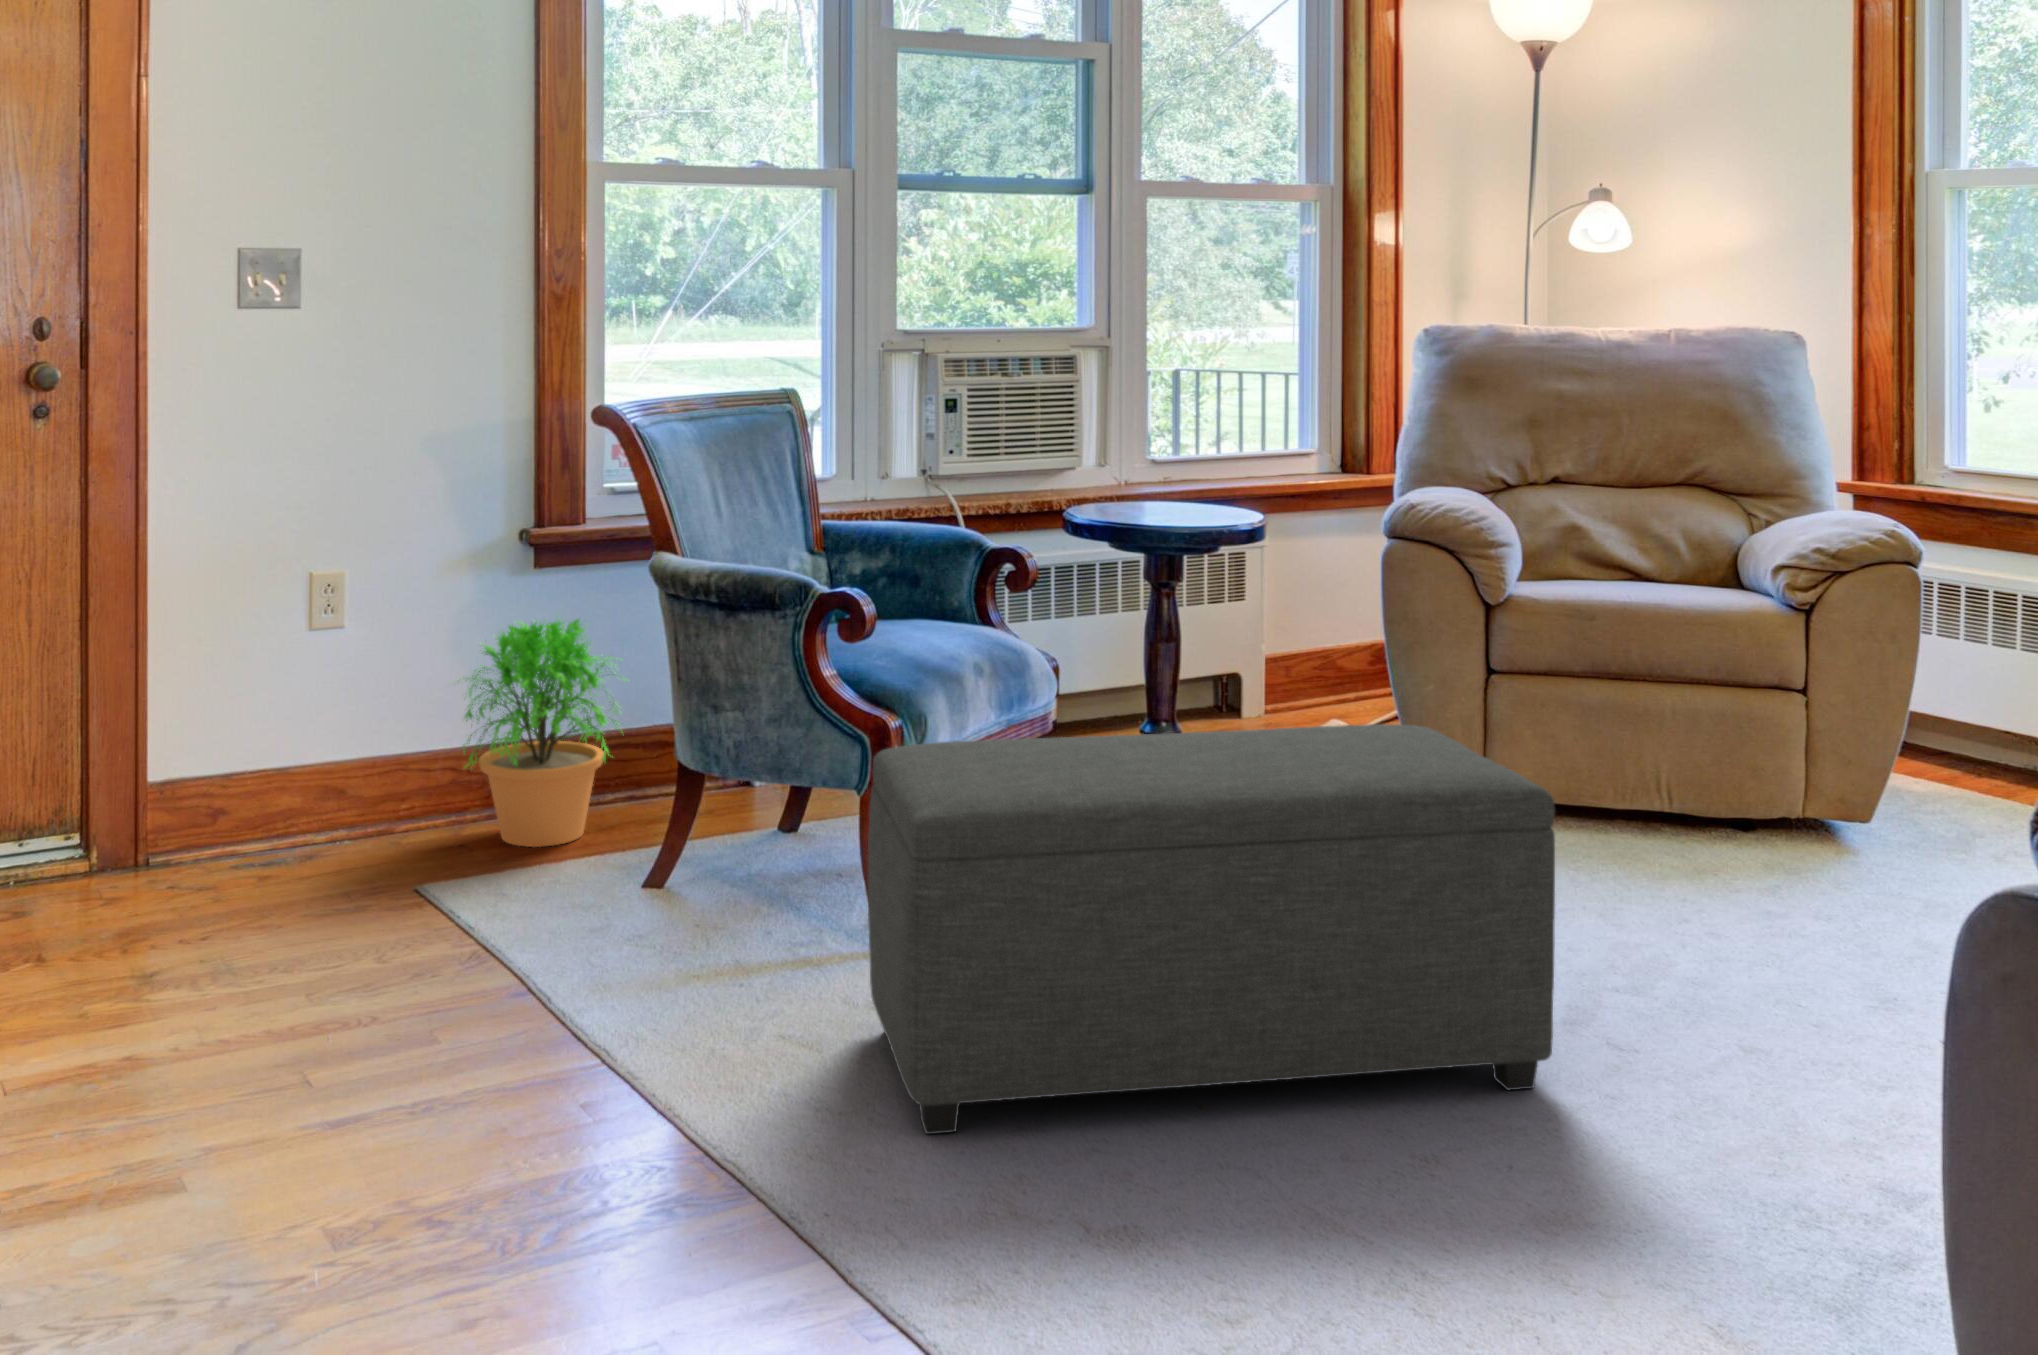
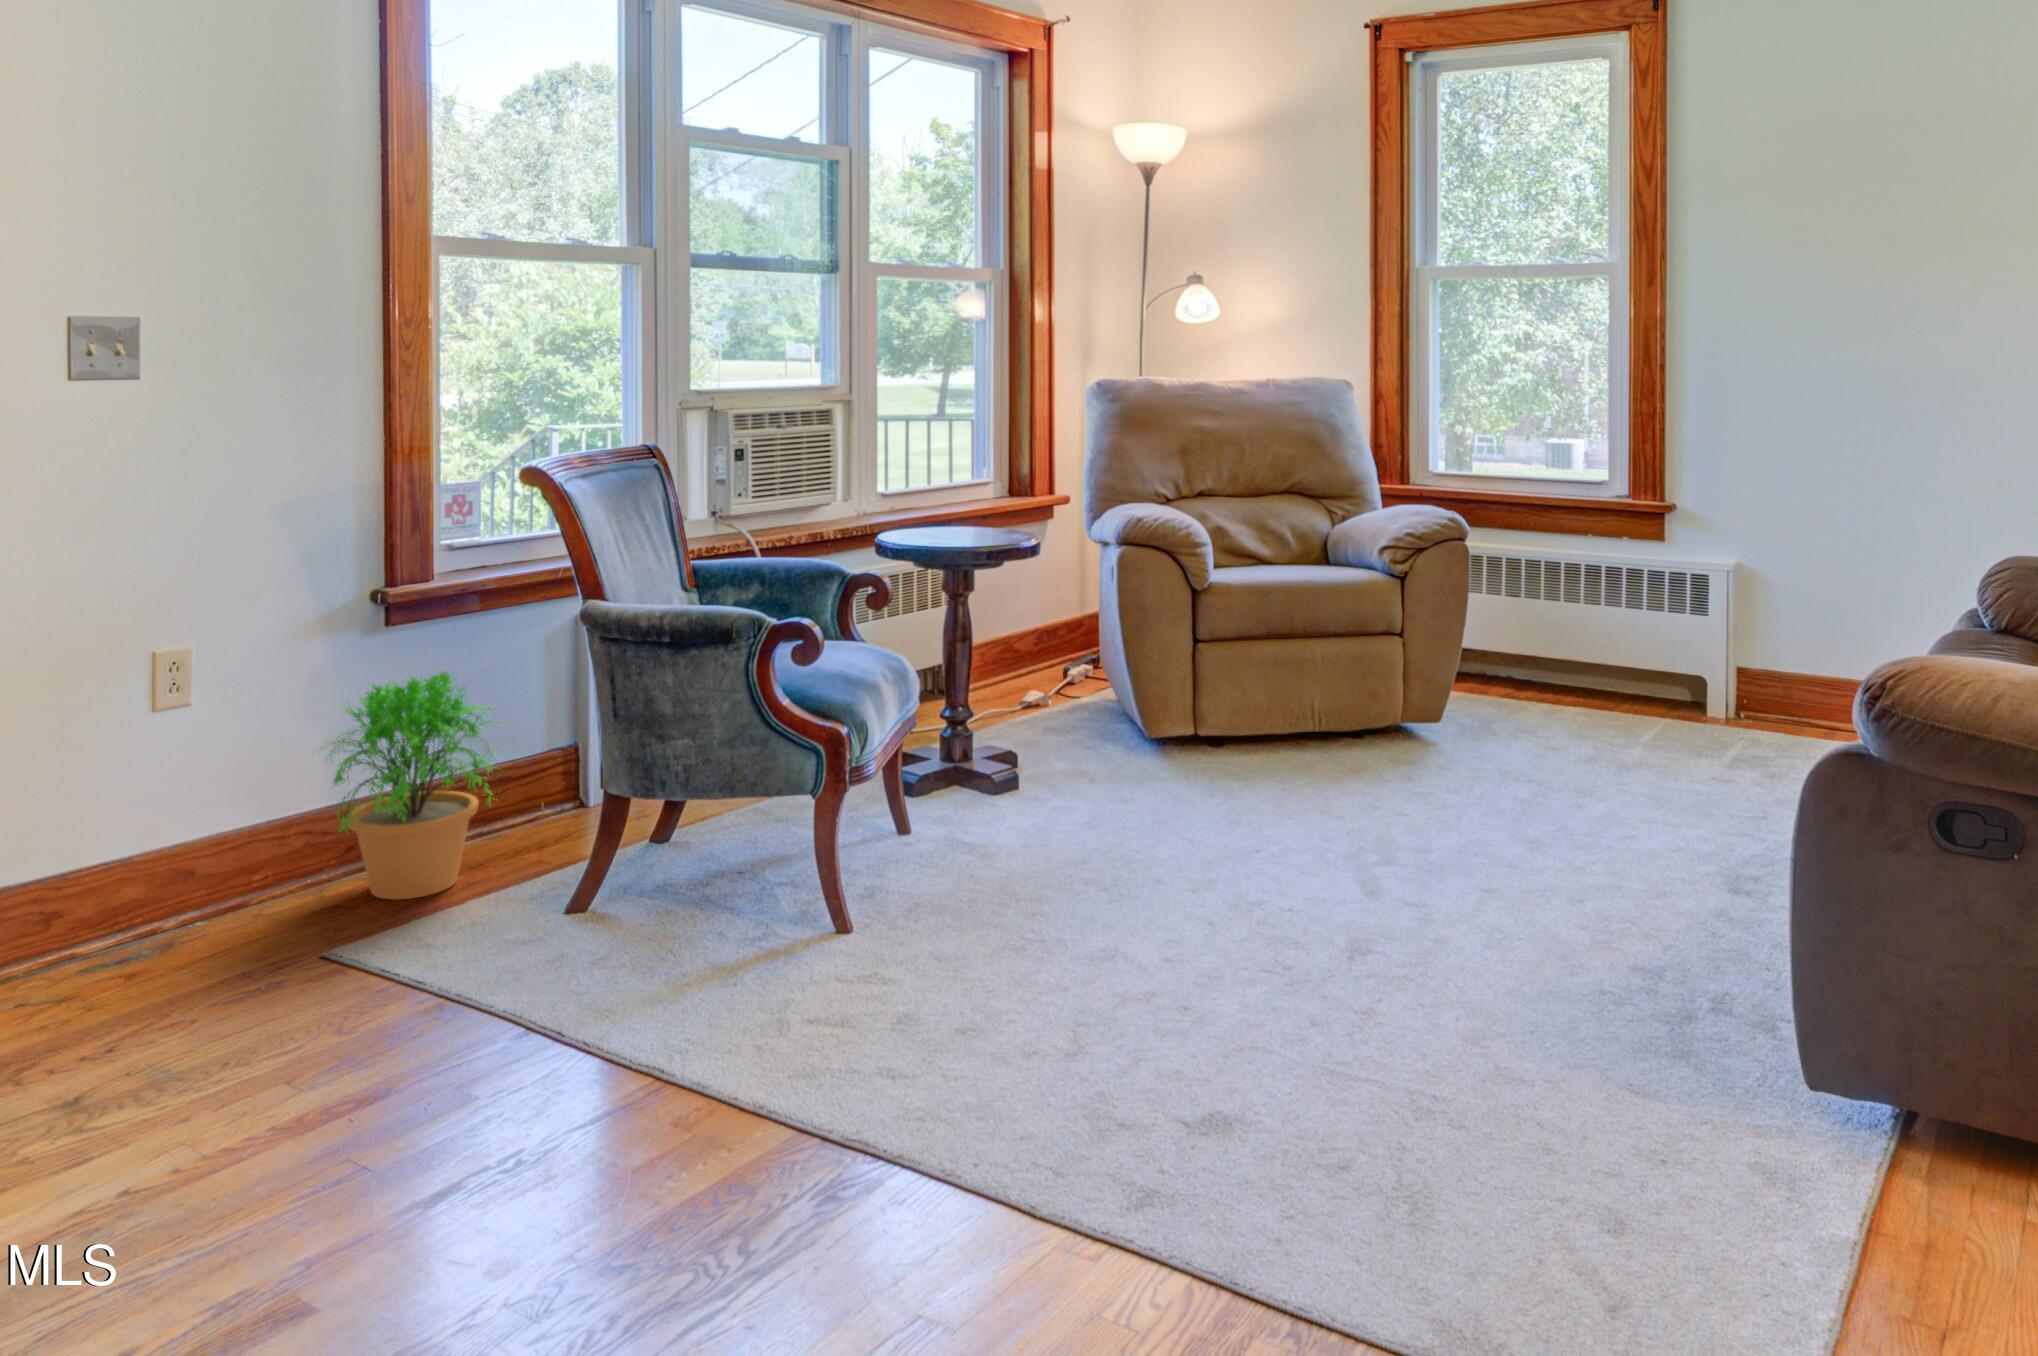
ottoman: present [868,724,1555,1134] -> none [878,689,1405,1081]

